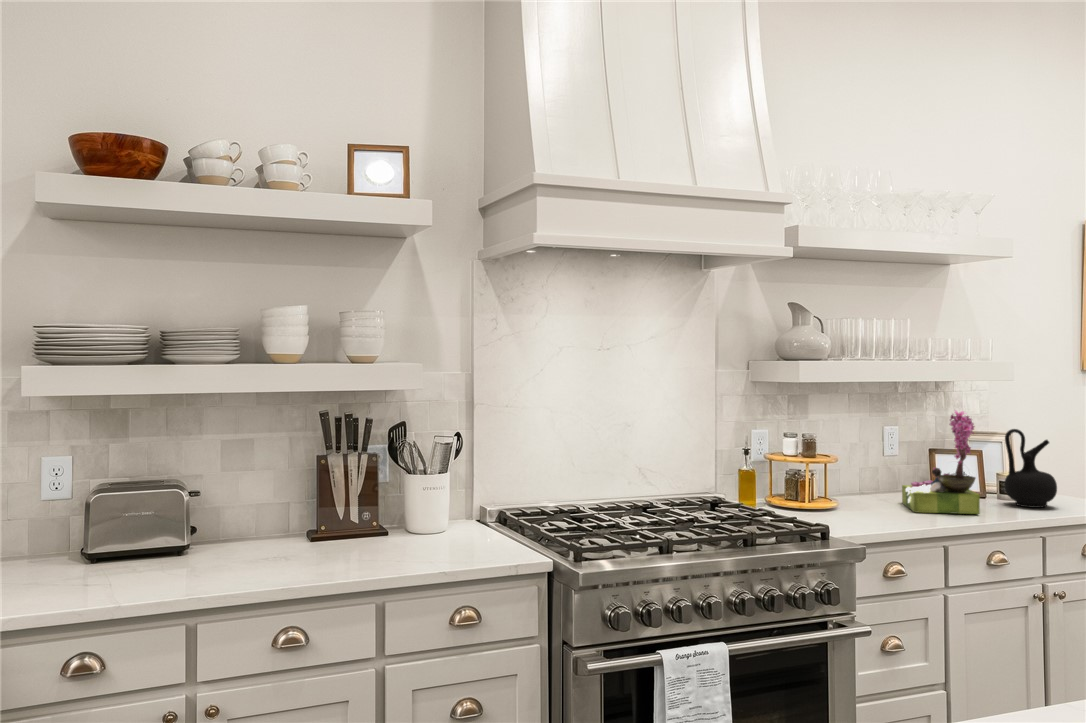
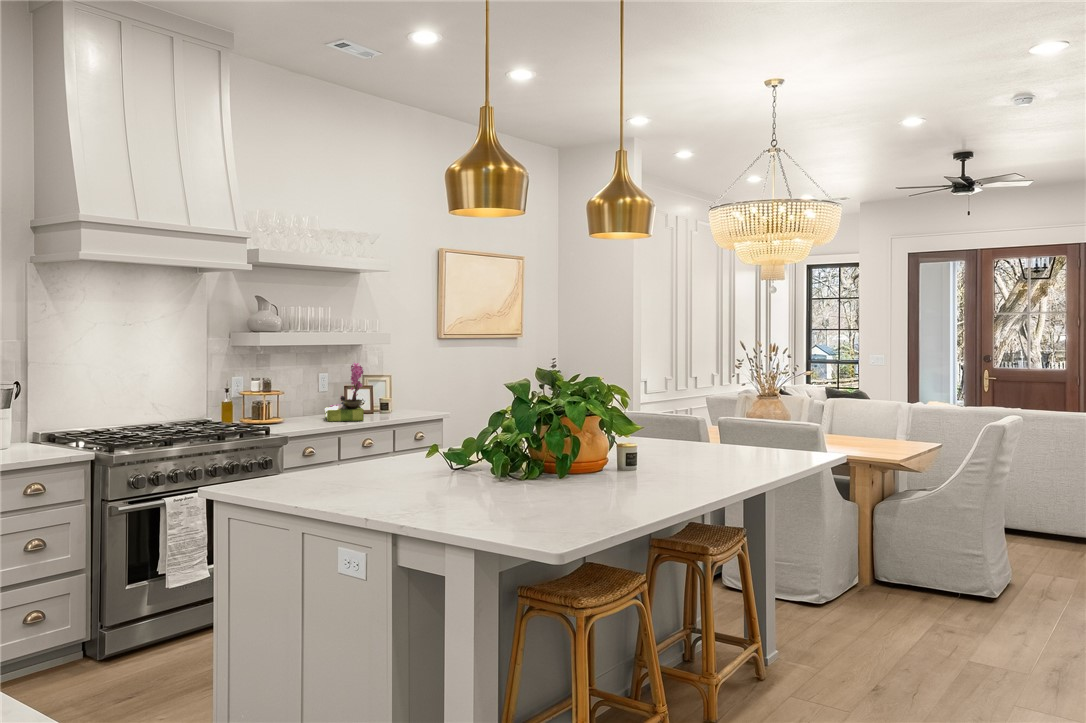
ceramic jug: present [1004,429,1057,508] -> none [382,373,409,416]

